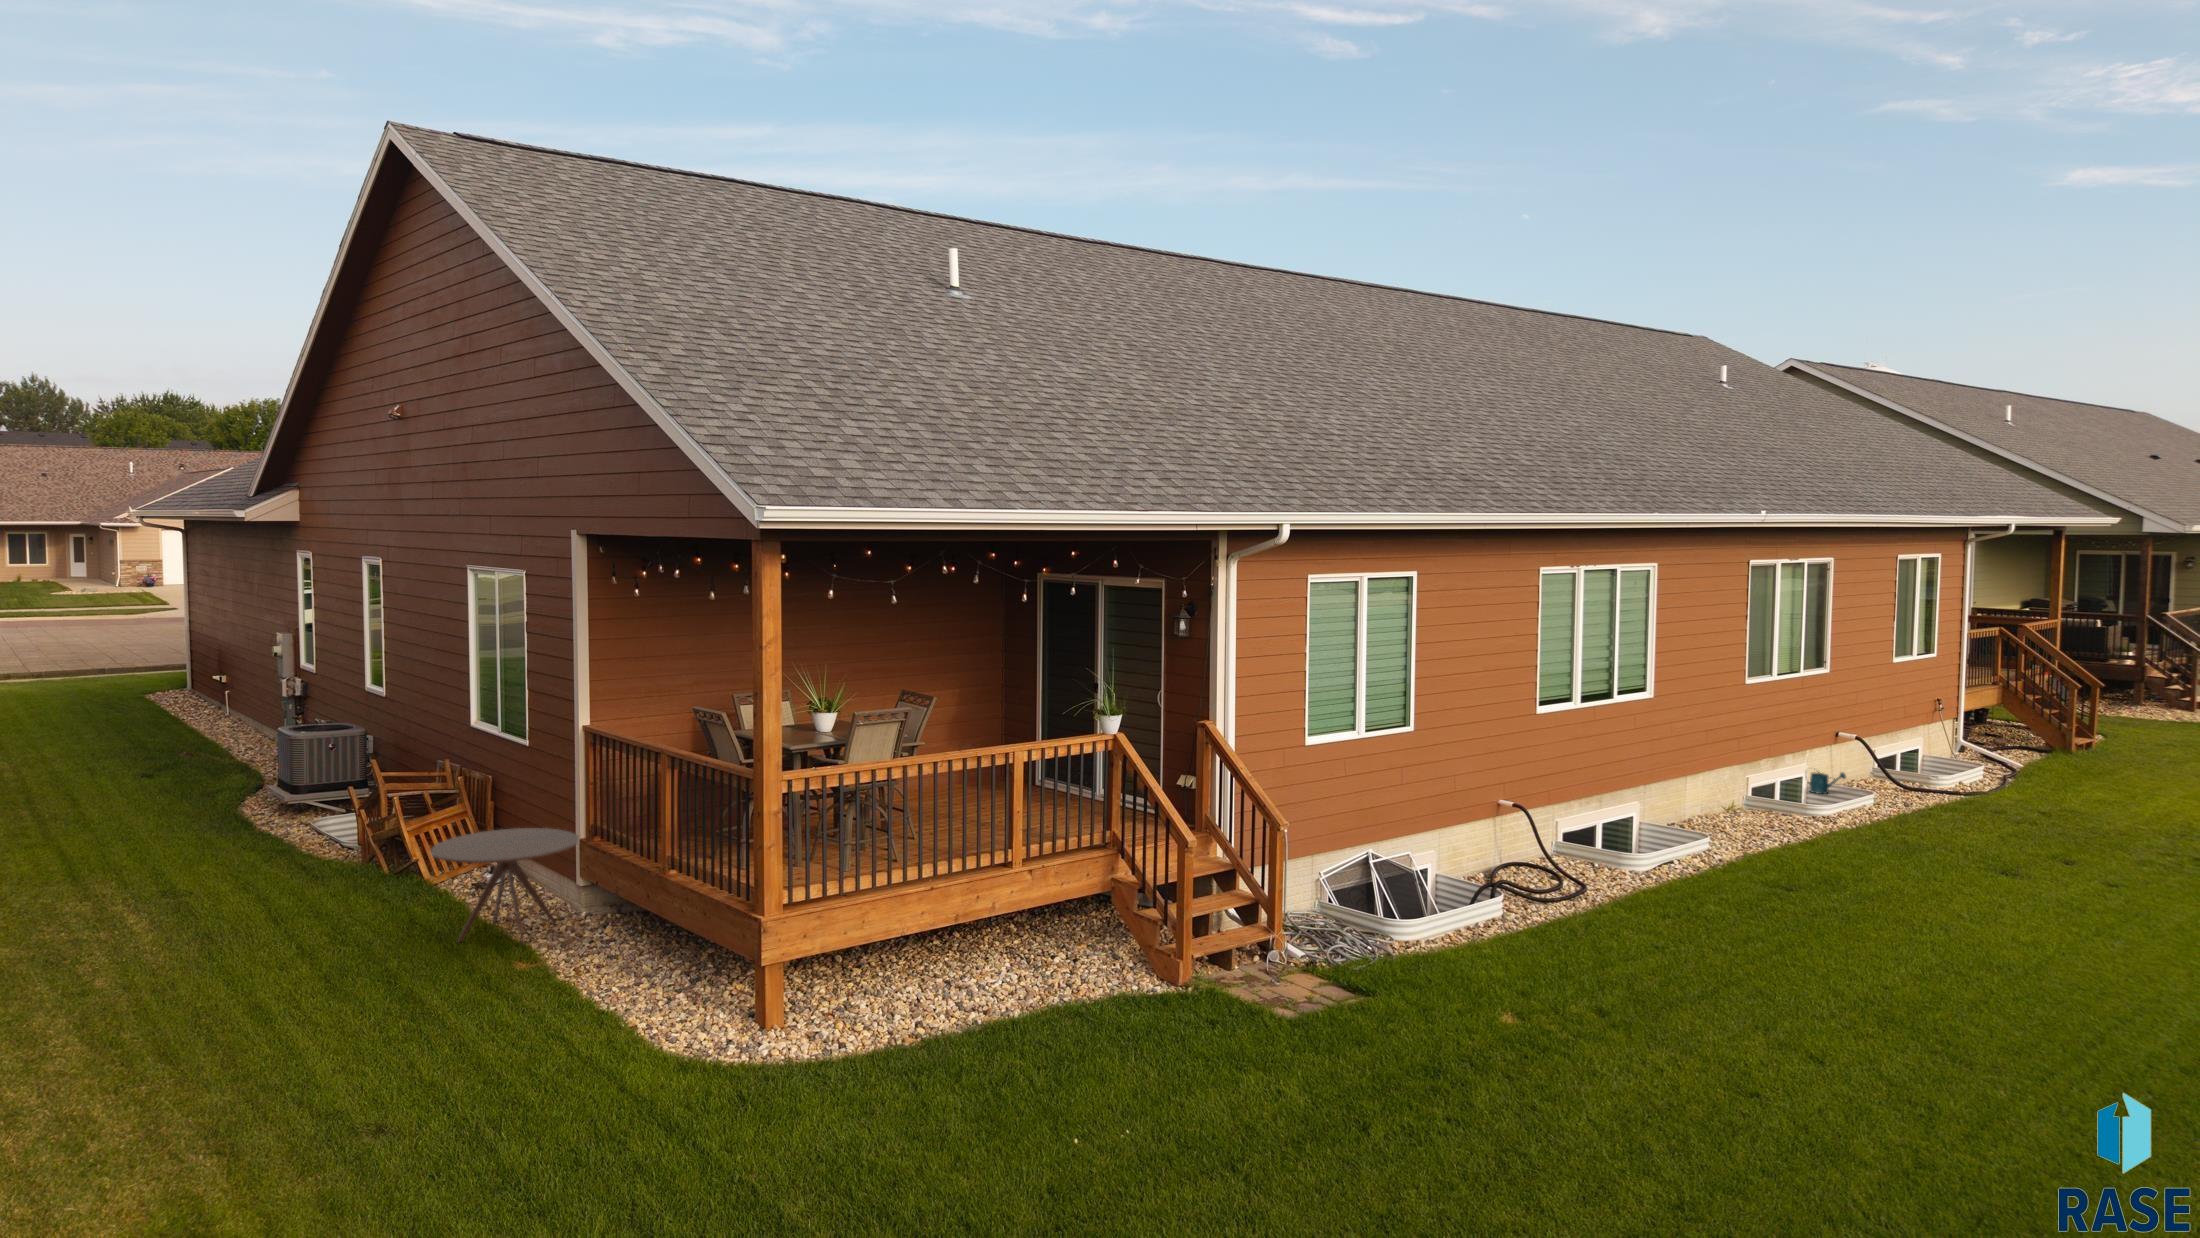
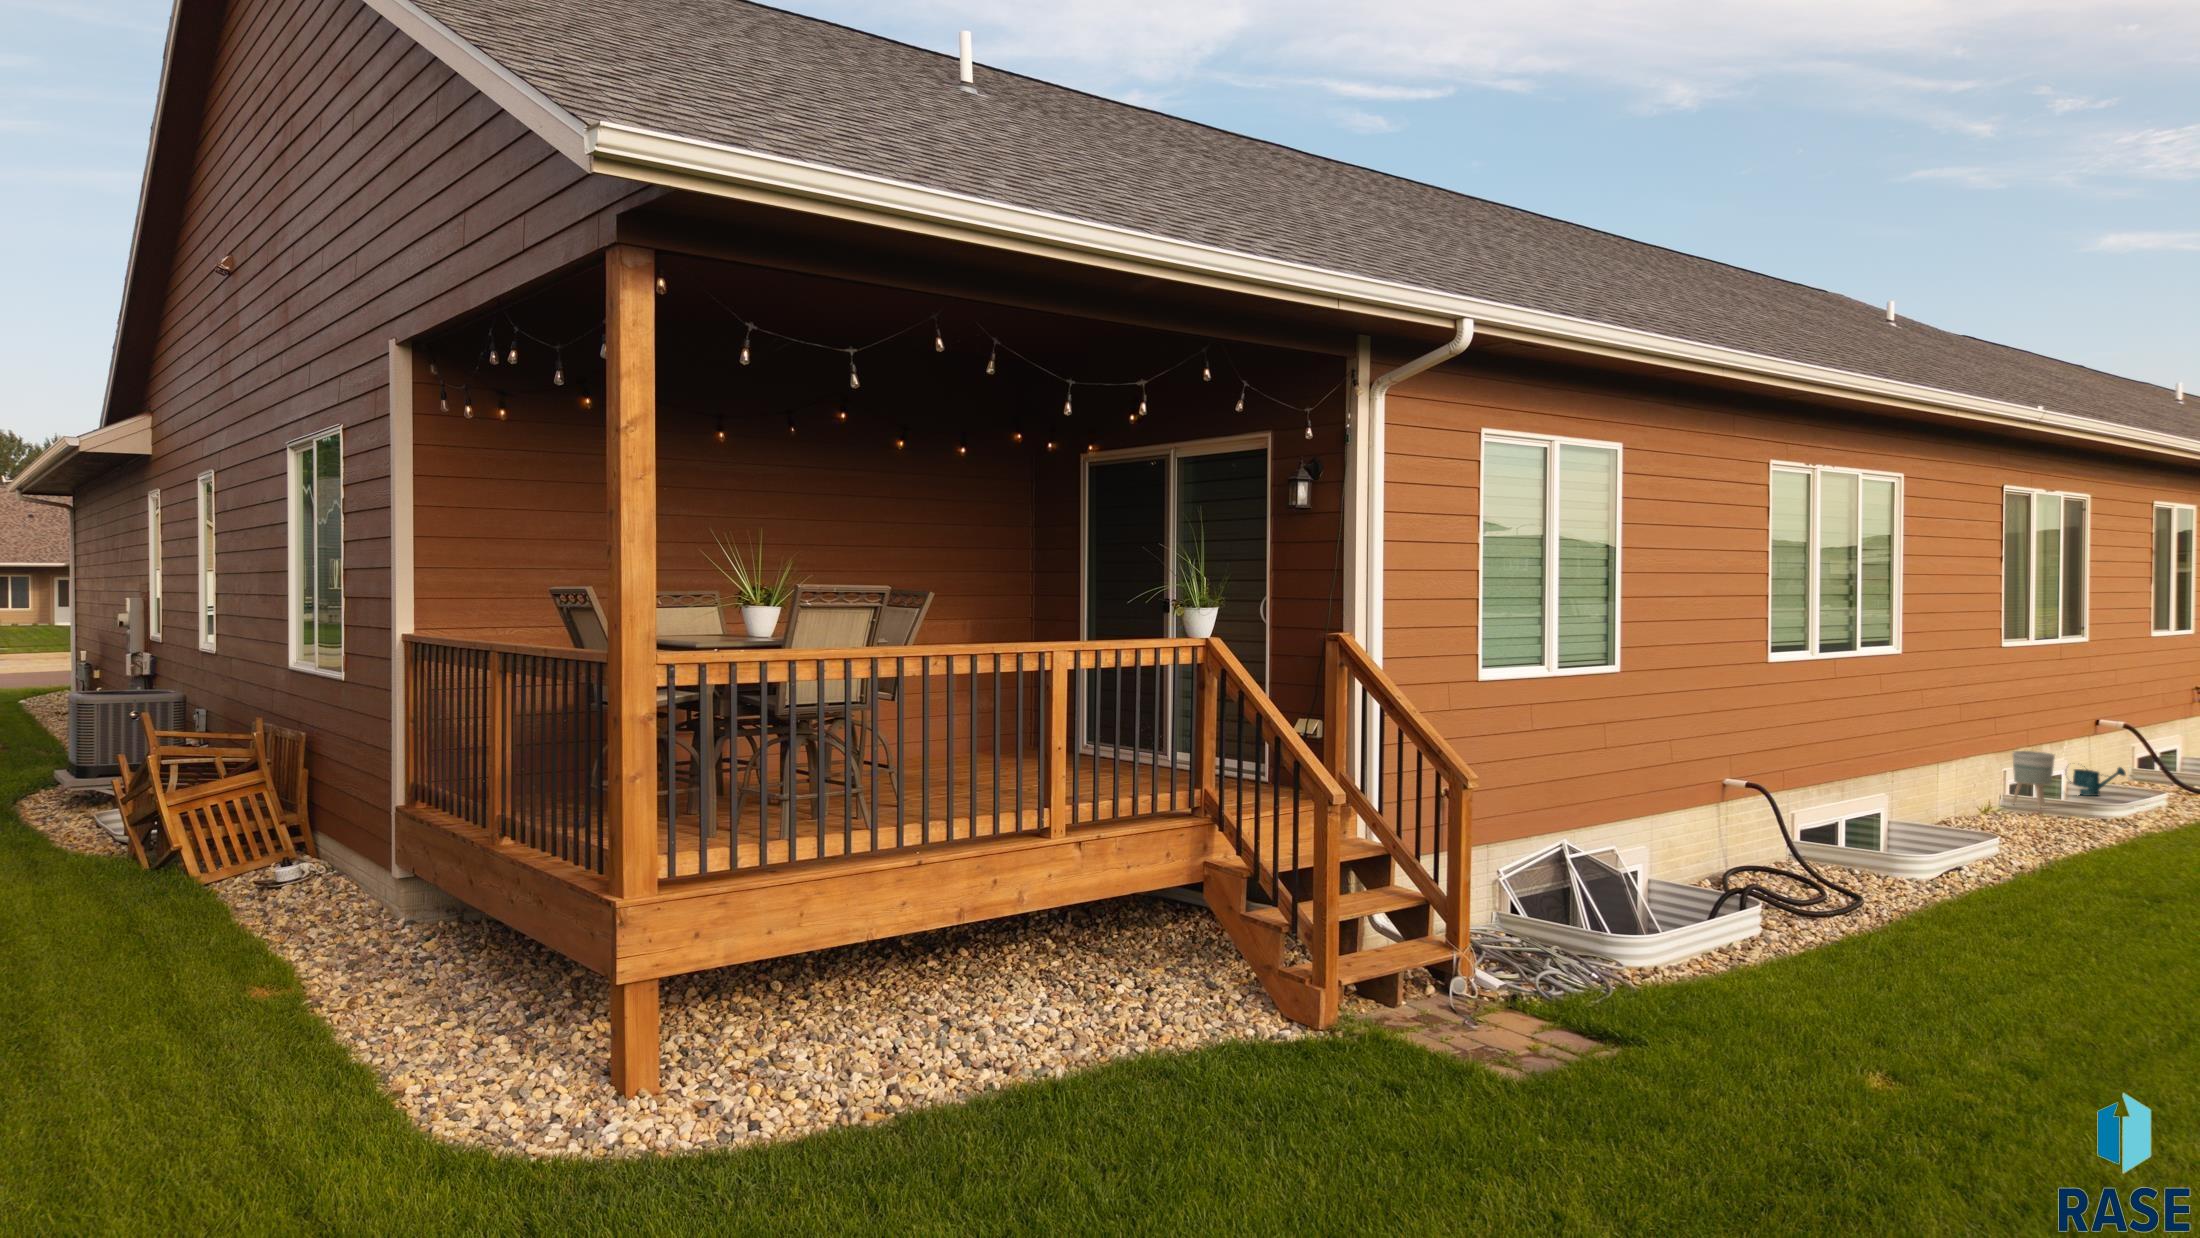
planter: none [1753,762,1784,807] -> present [2012,751,2055,808]
round table: present [431,828,579,945] -> none [148,792,391,963]

